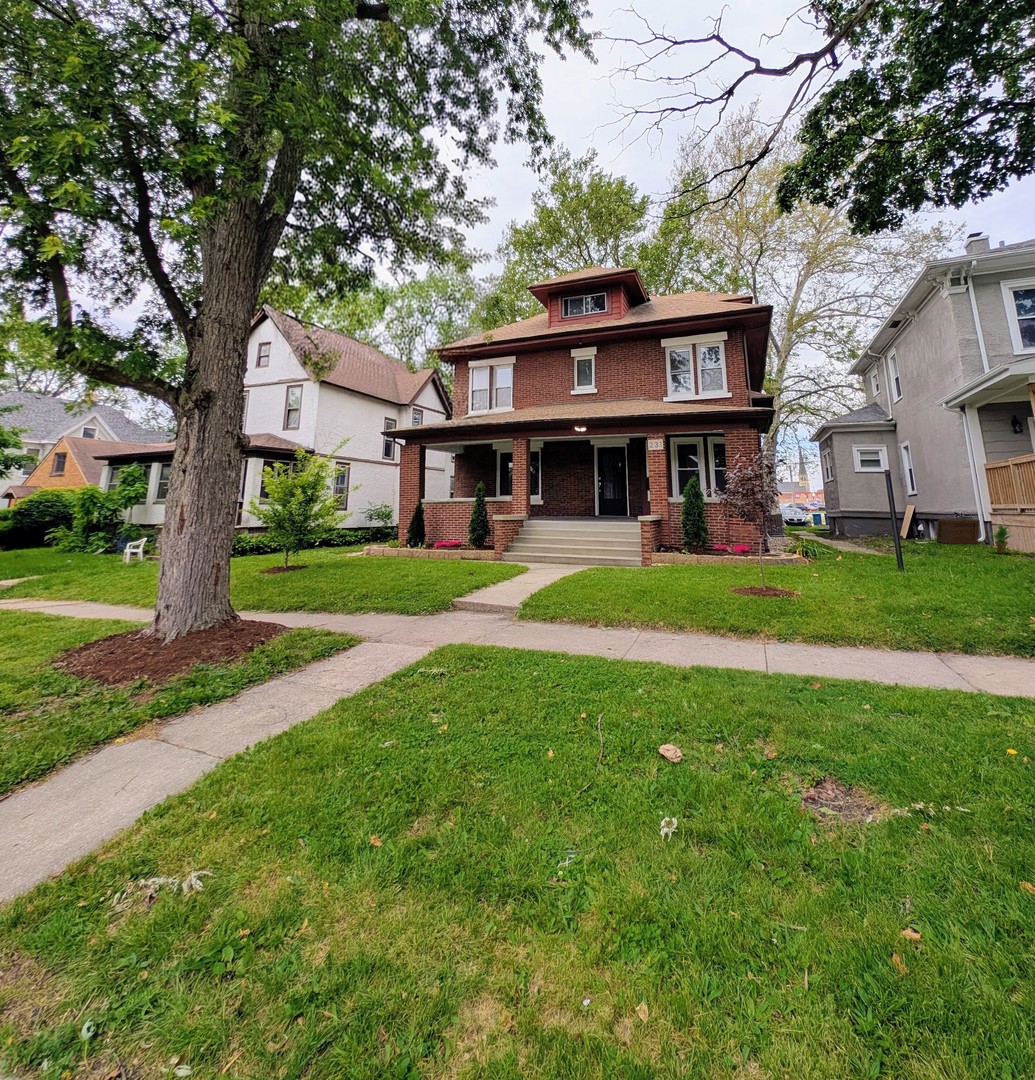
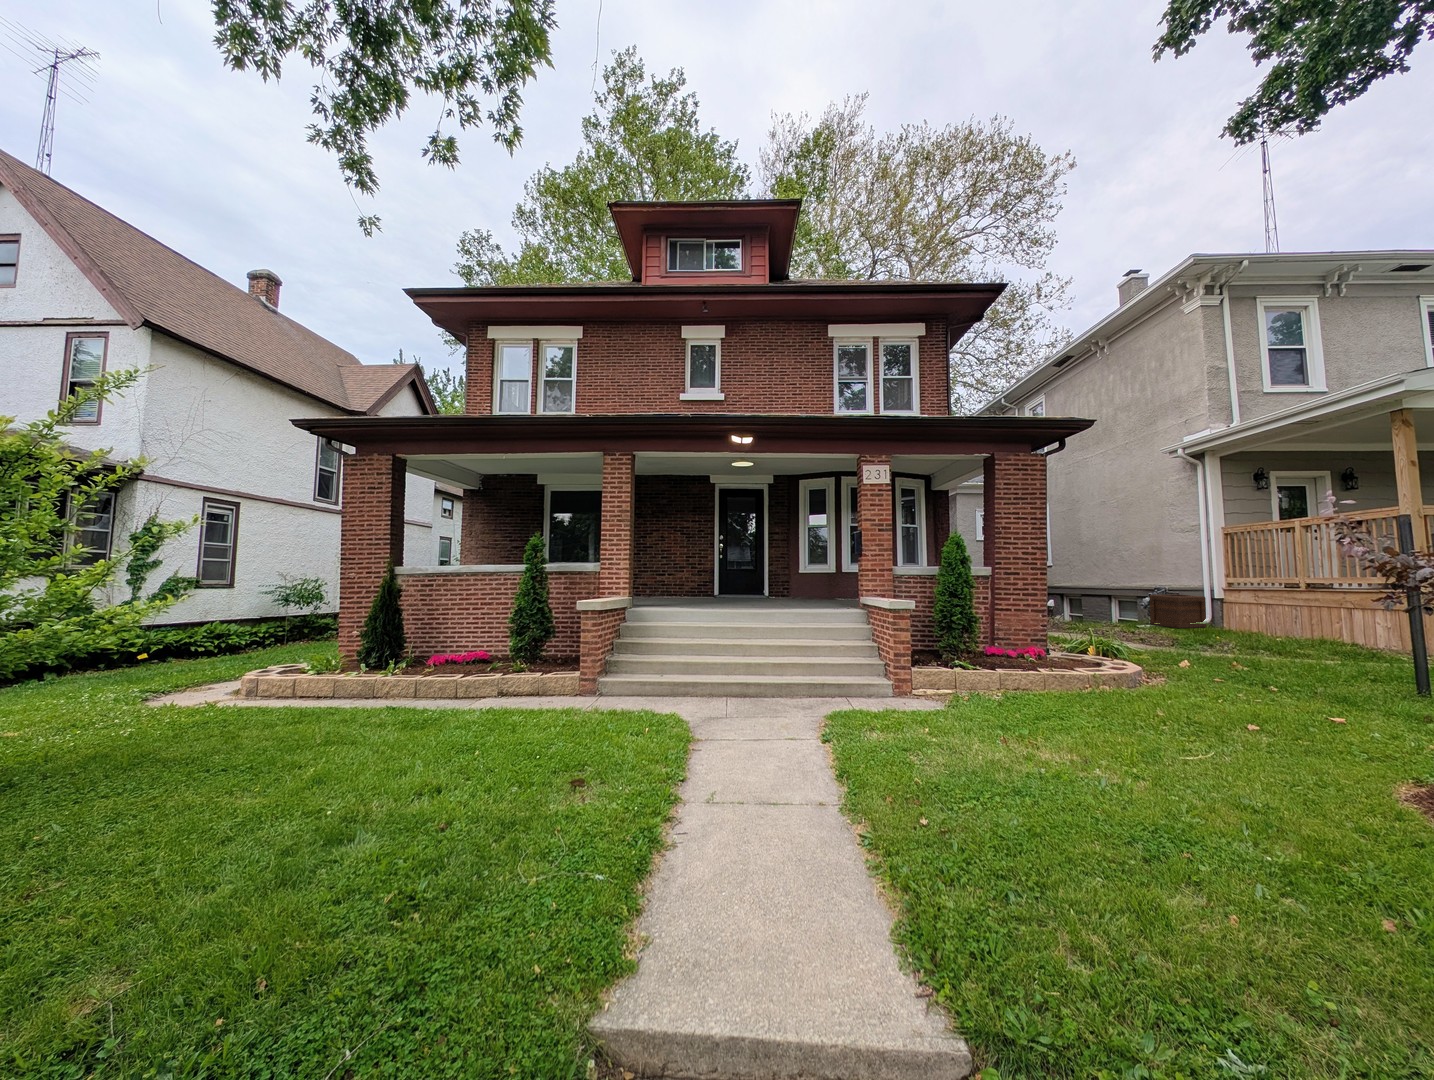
potted plant: present [993,525,1011,553] -> none [1267,605,1307,643]

